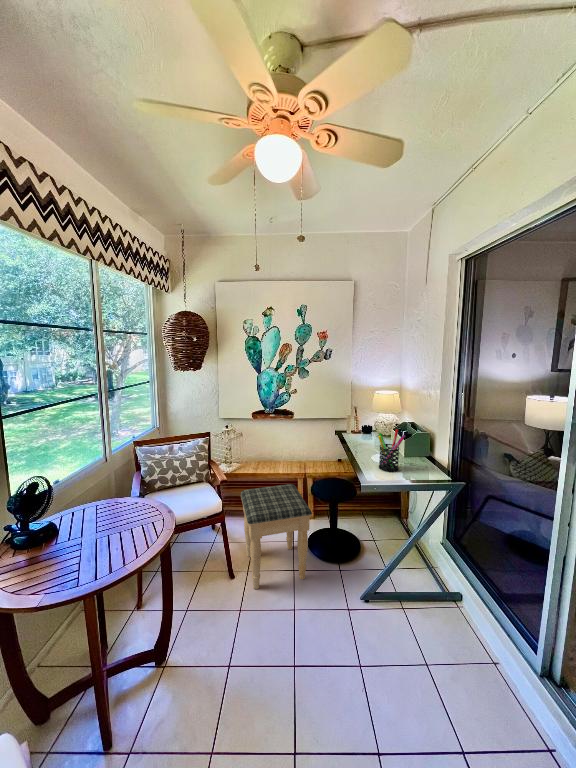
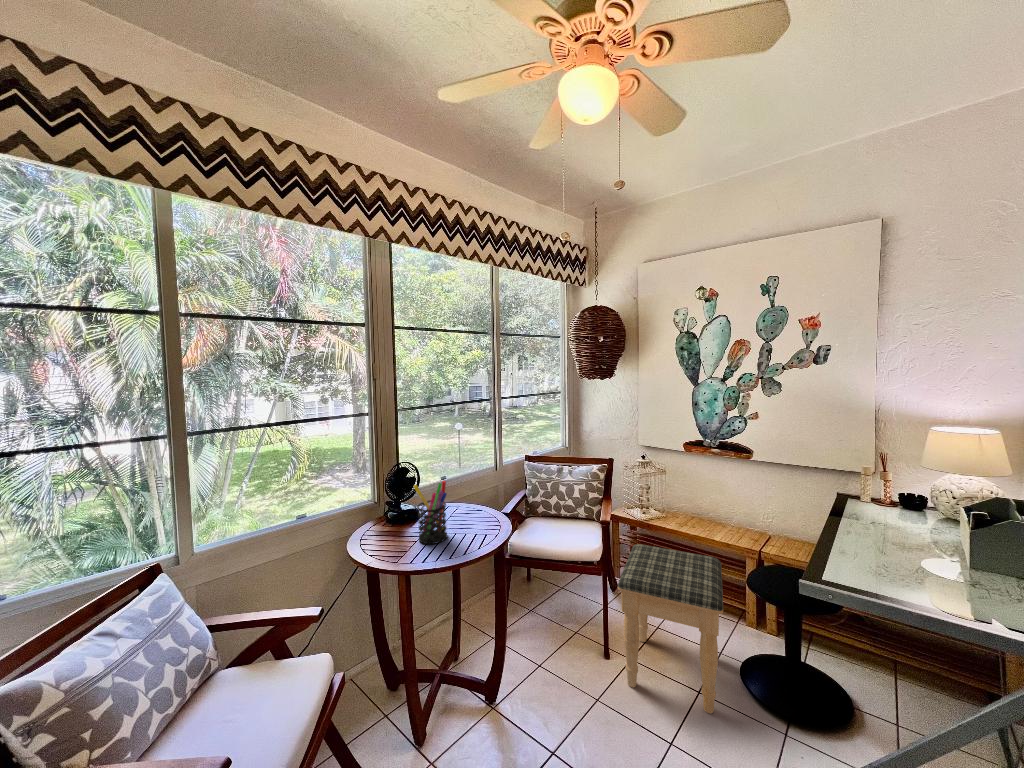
pen holder: present [378,429,405,472] -> present [414,481,447,544]

